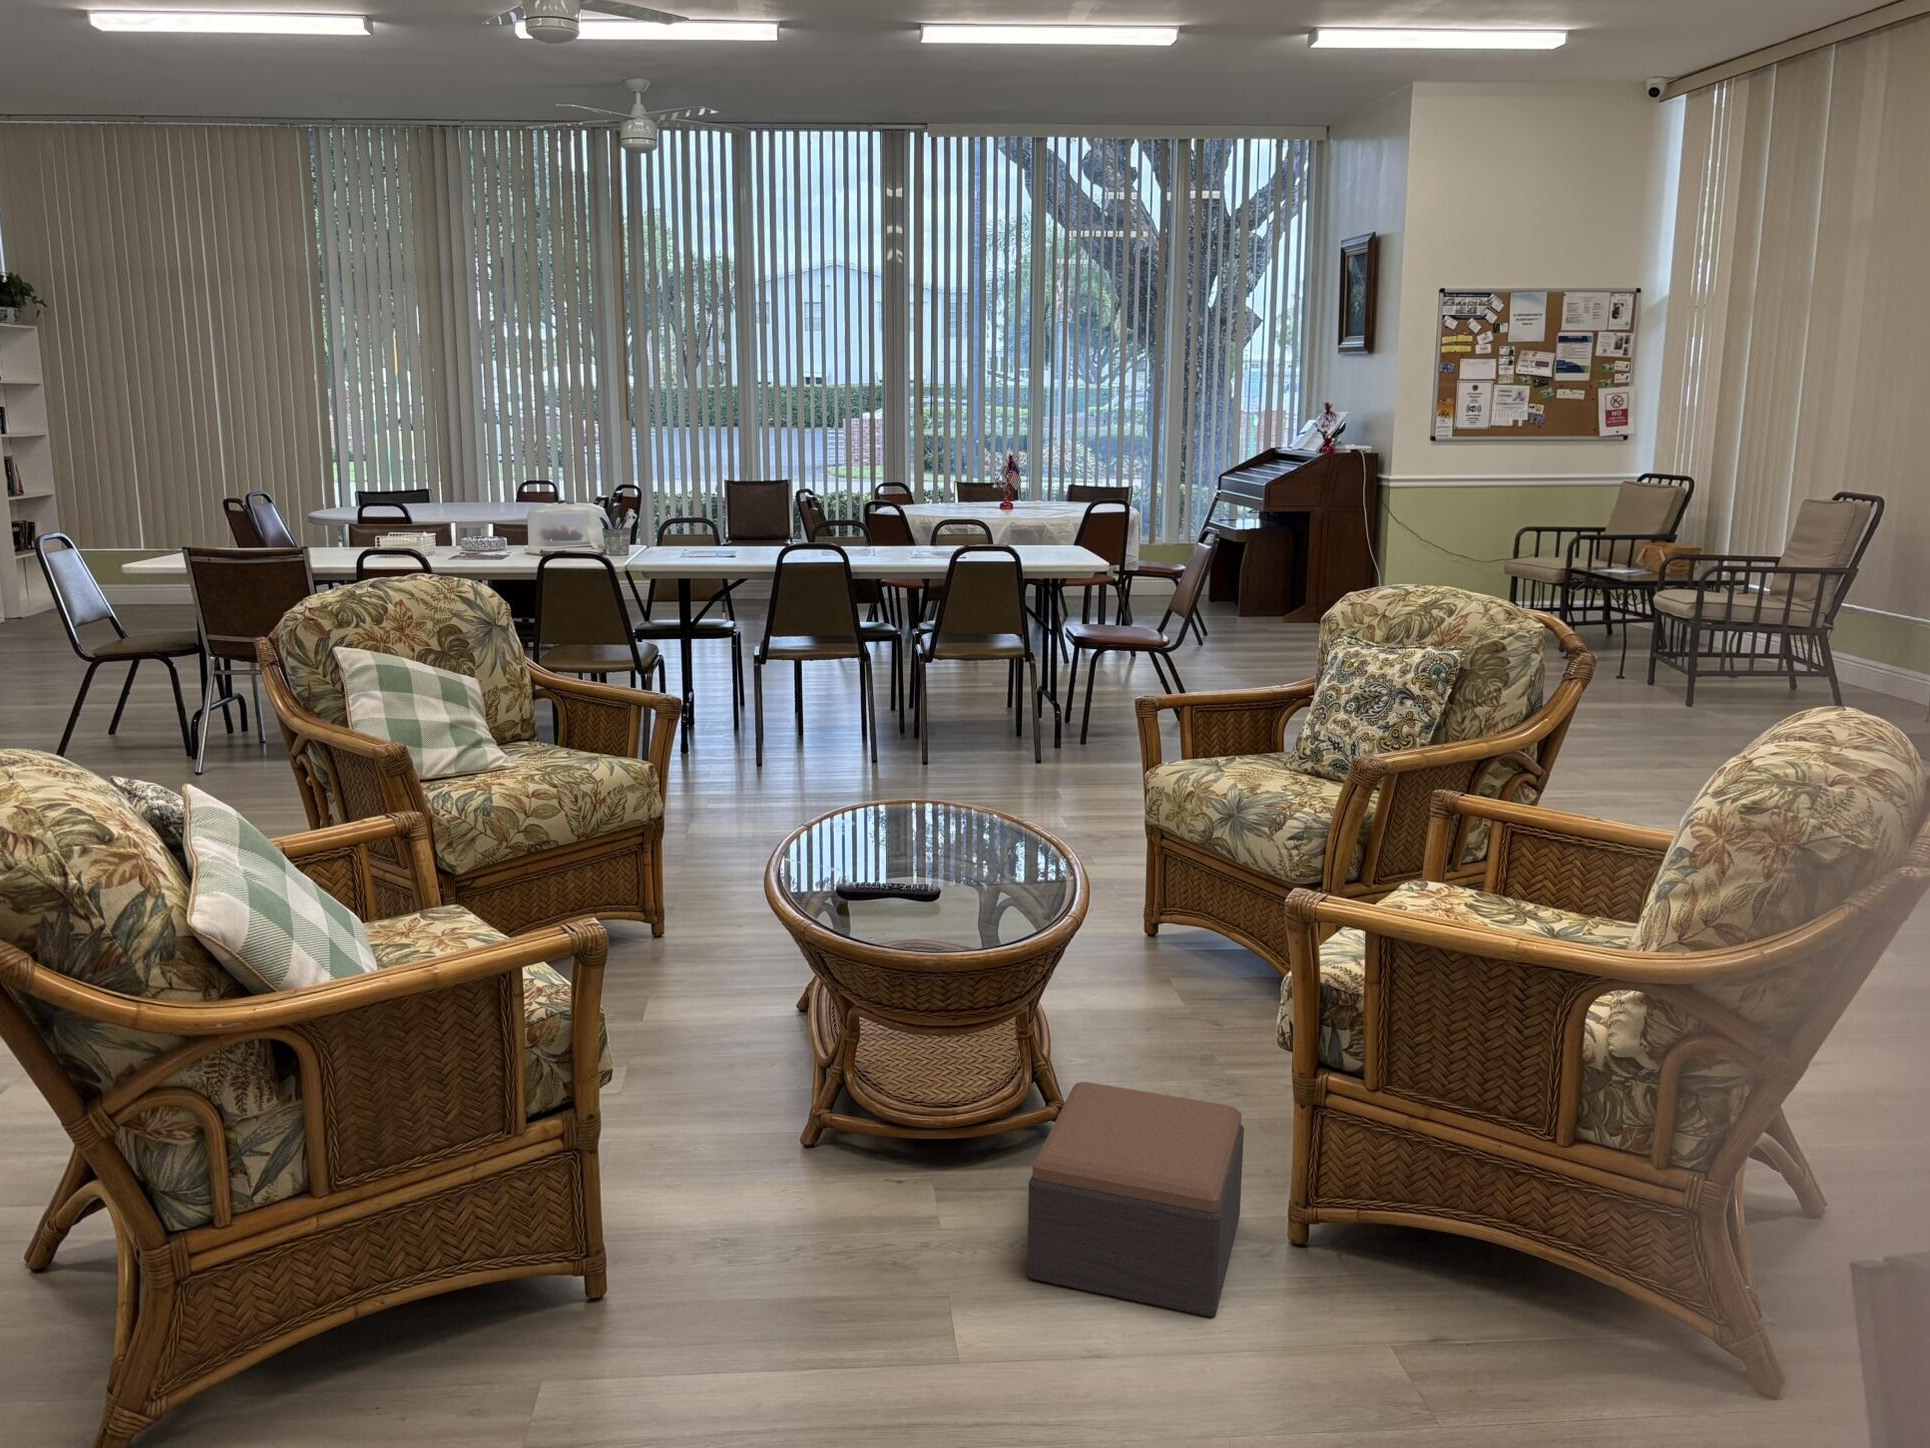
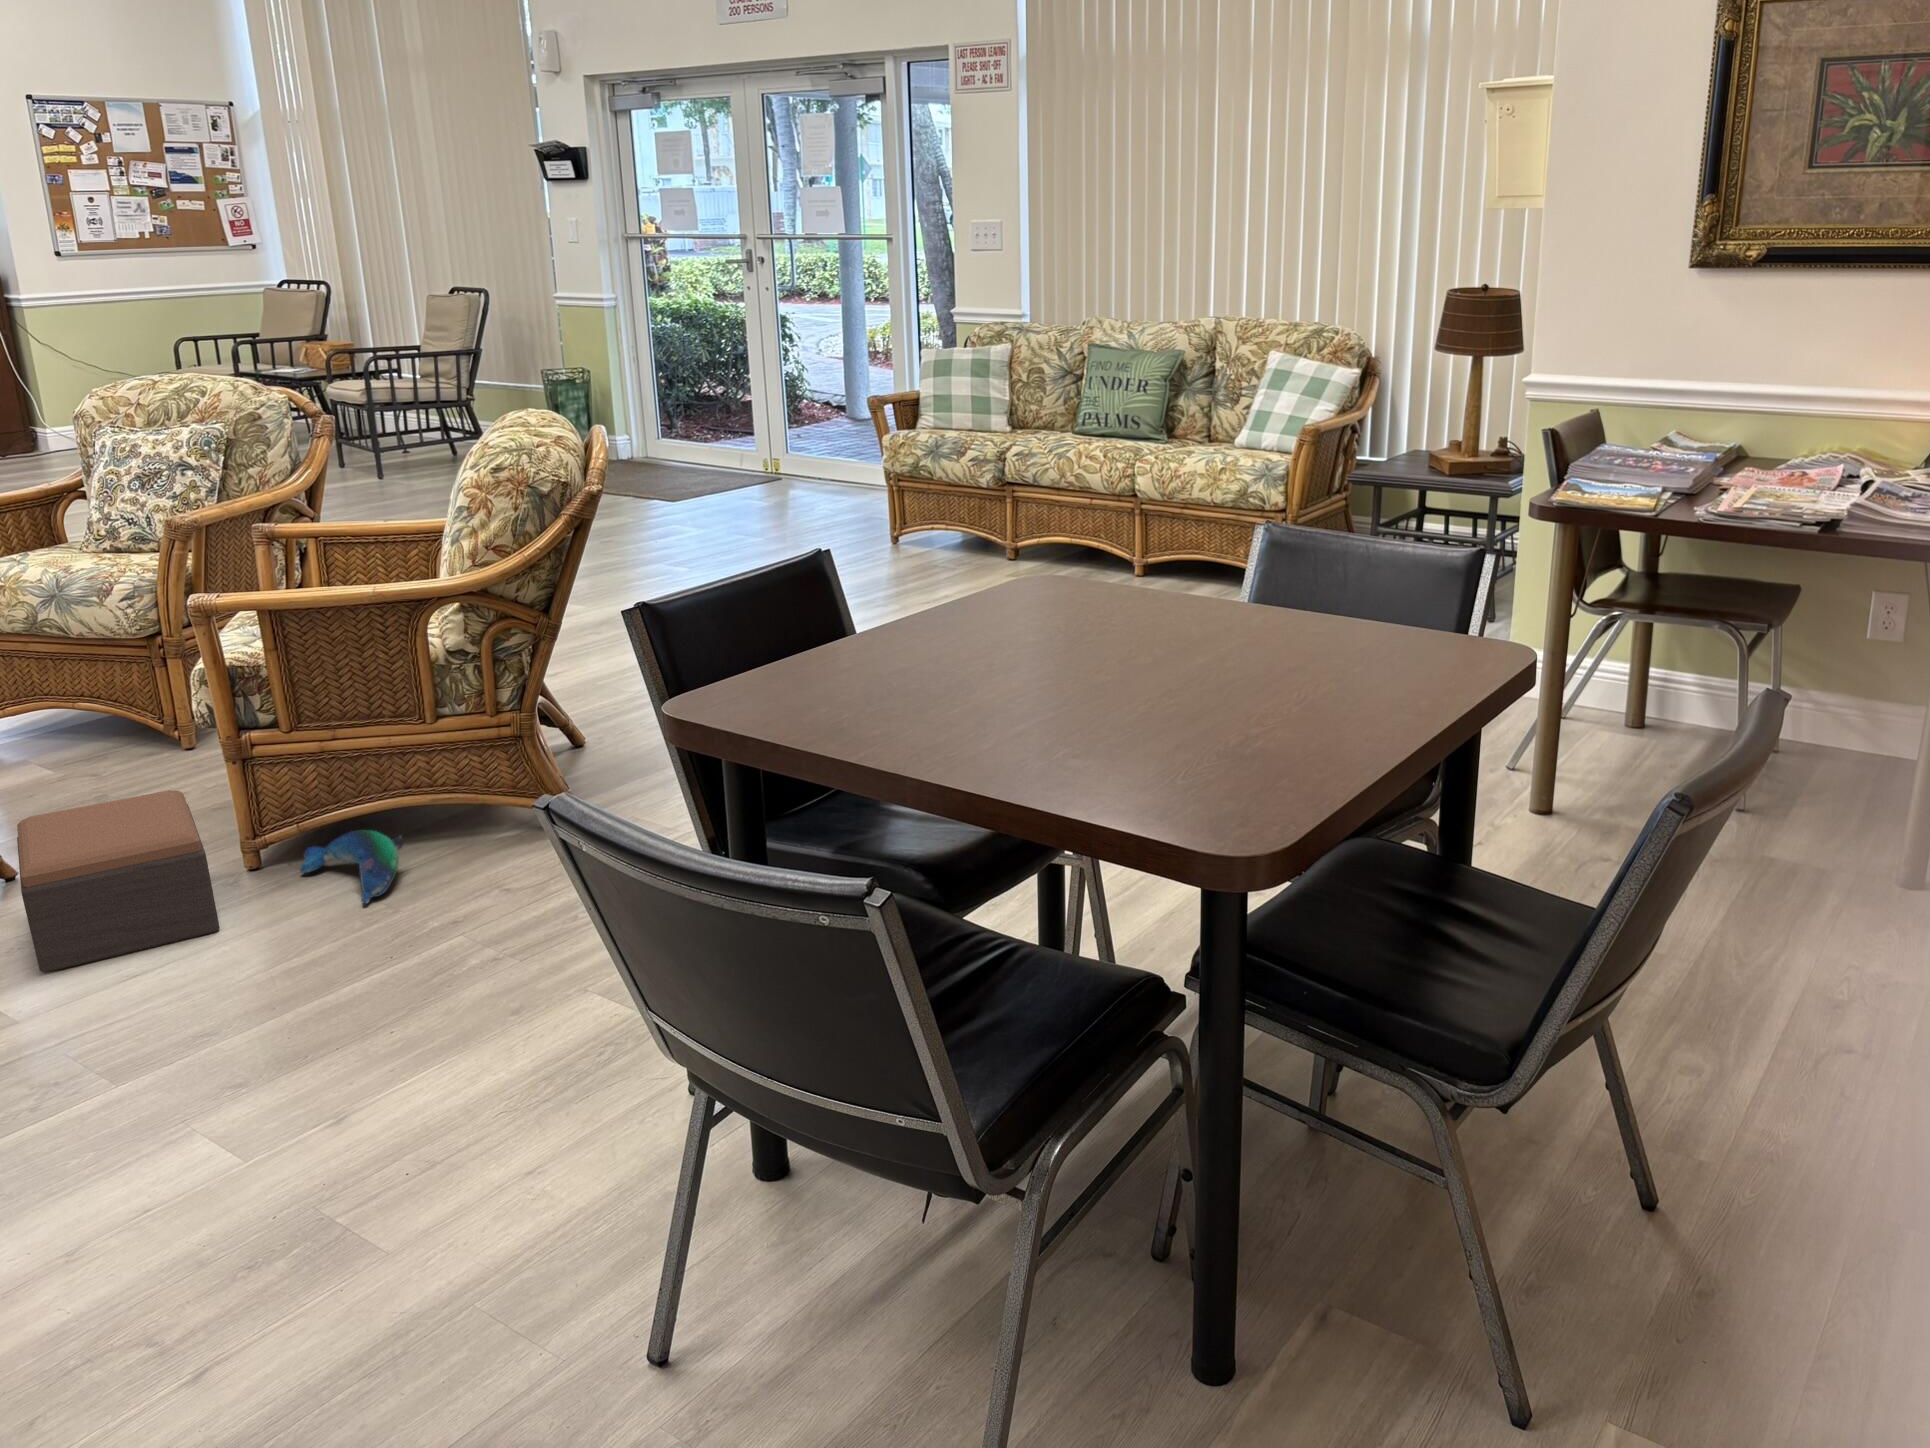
plush toy: none [1342,1240,1476,1376] -> present [300,830,403,904]

